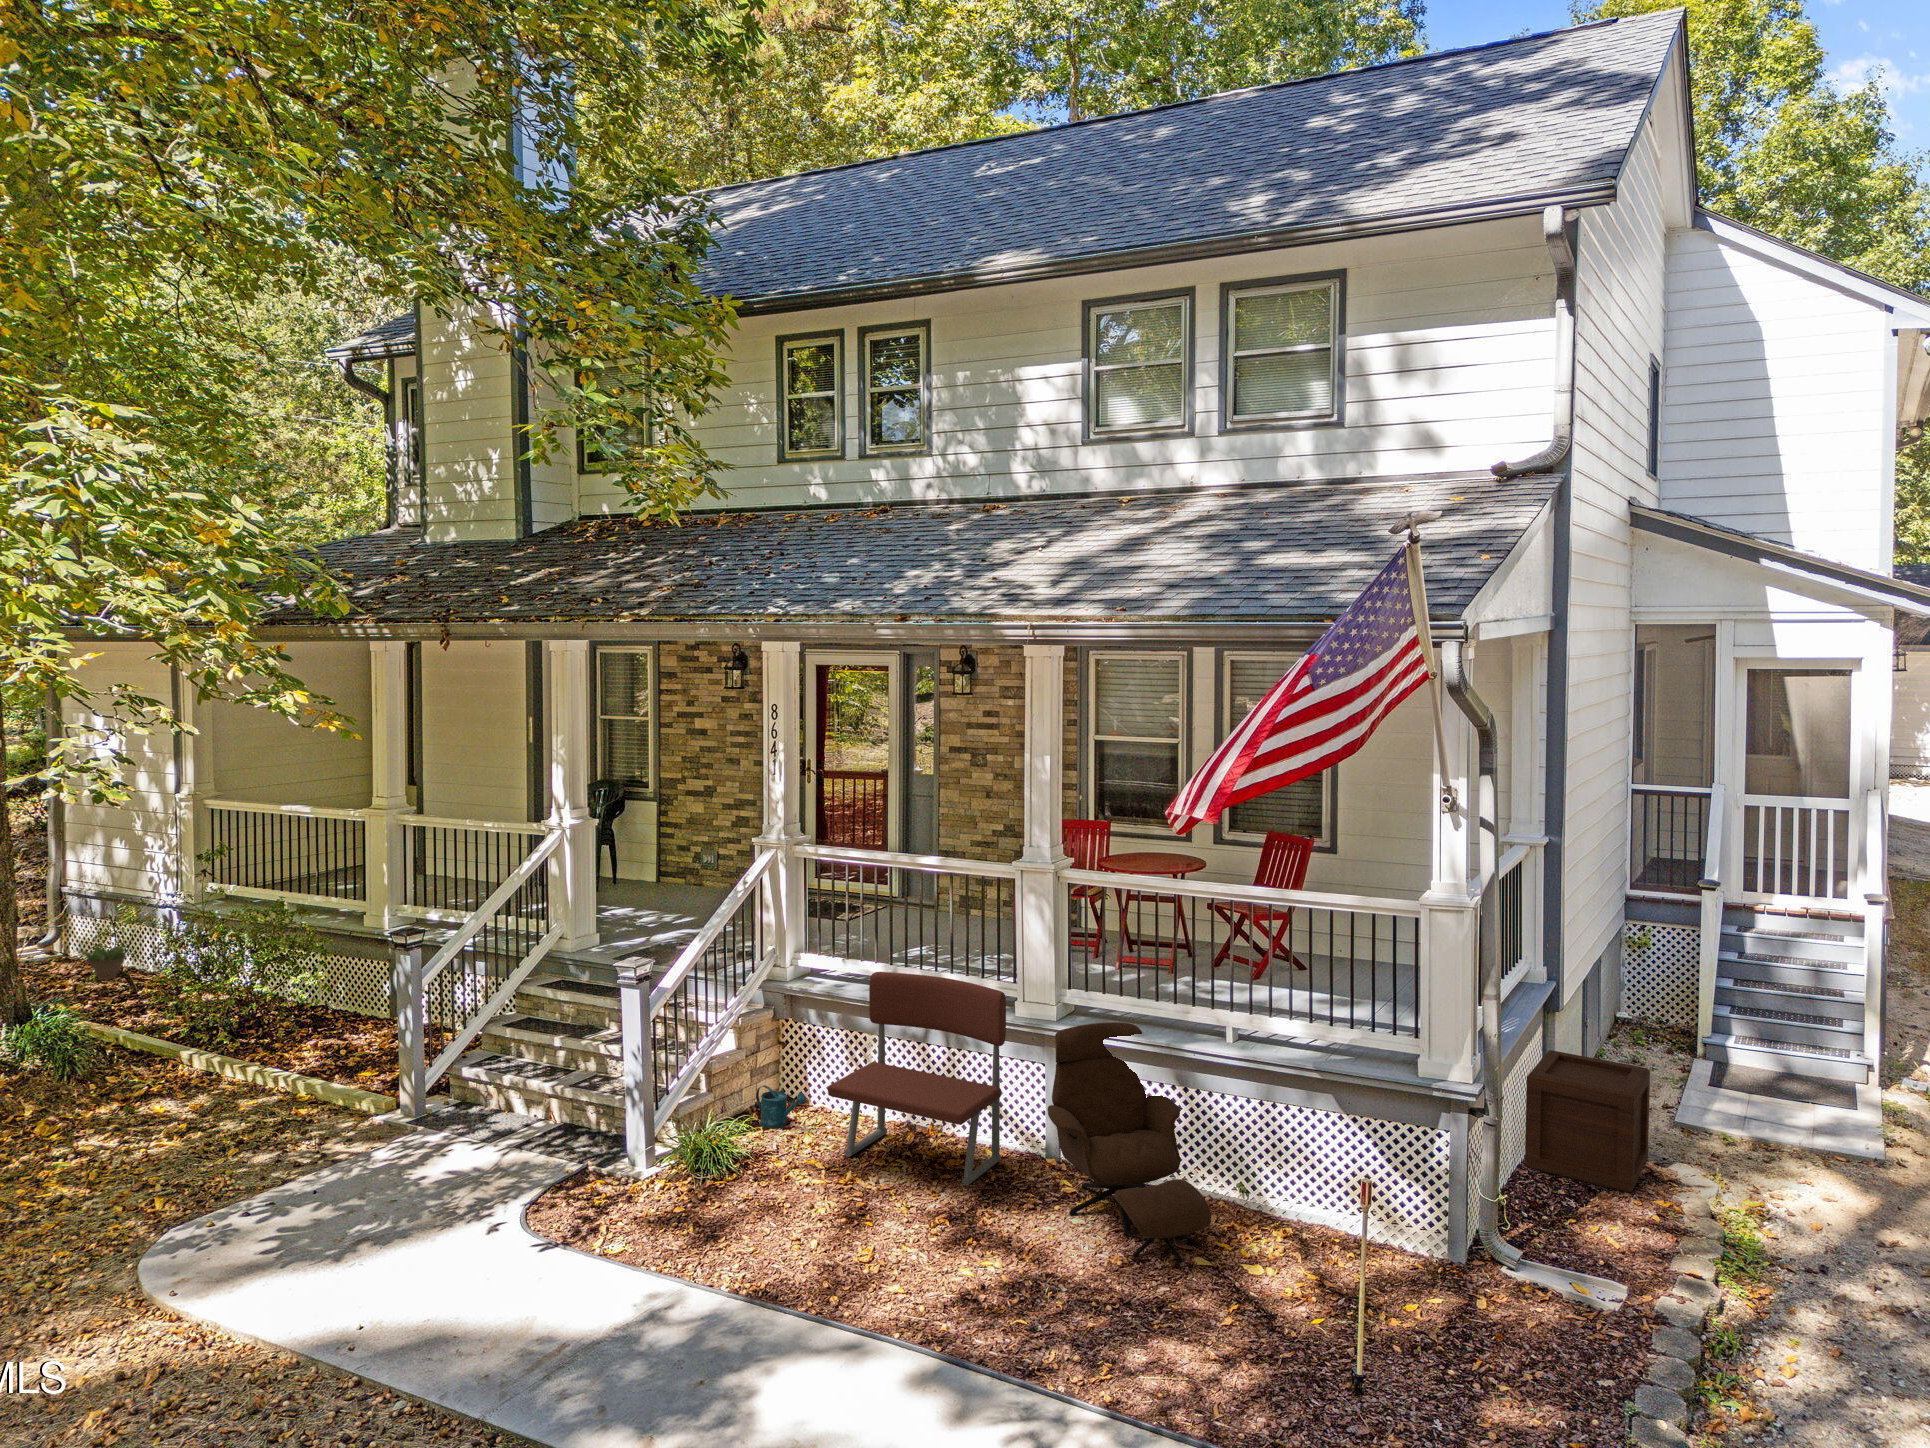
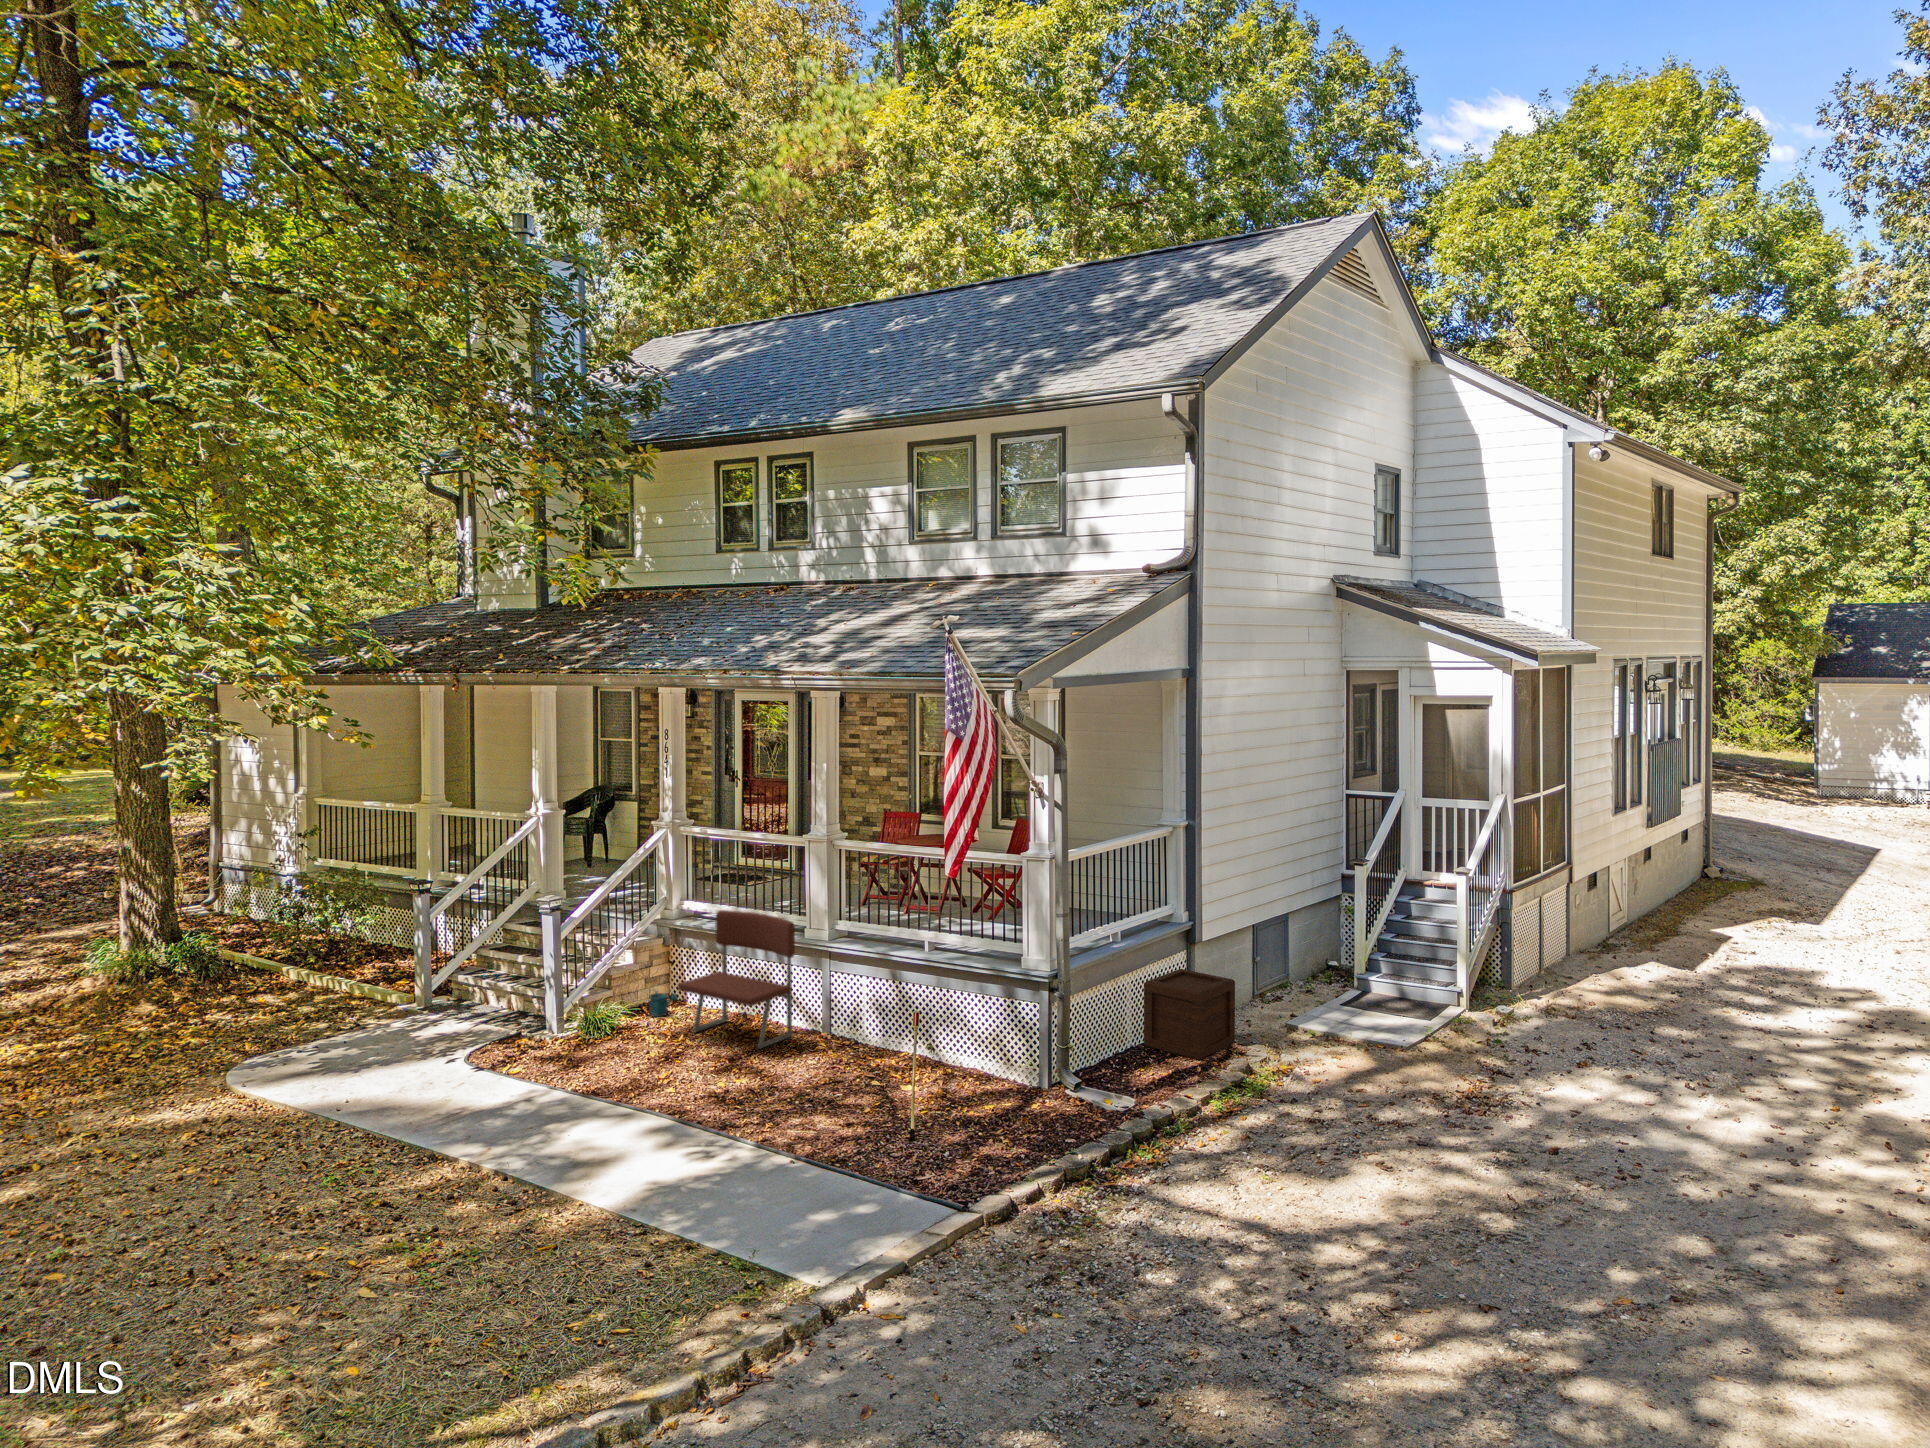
decorative plant: present [78,946,129,980] -> none [221,901,266,926]
lounge chair: present [1048,1022,1211,1263] -> none [804,942,894,1088]

